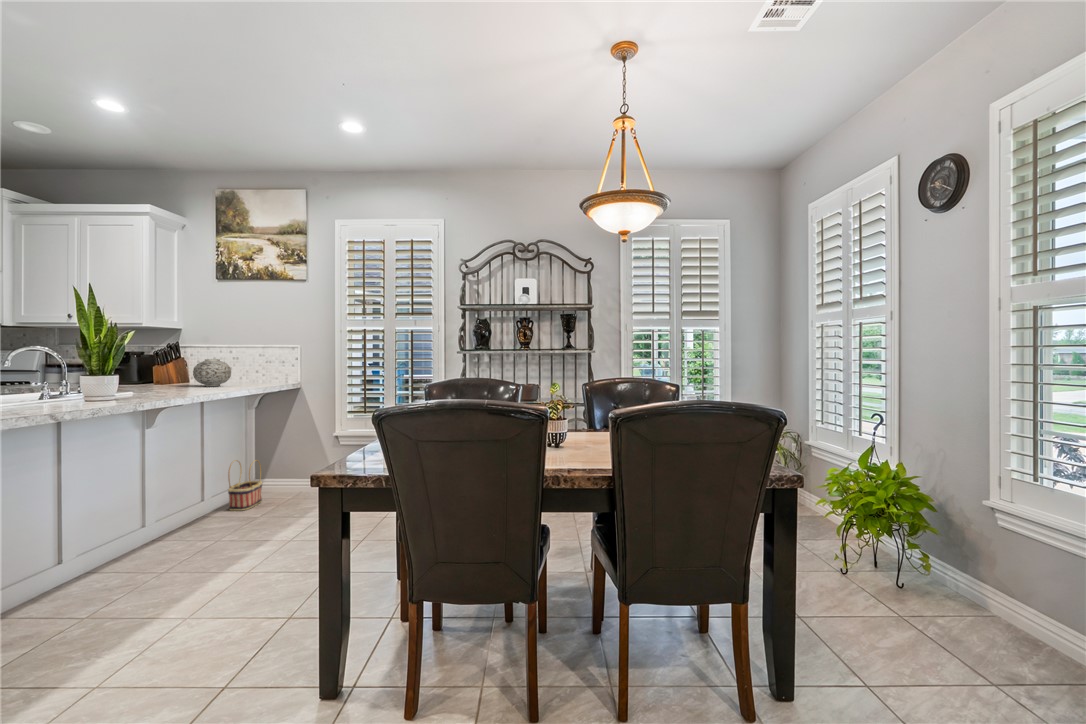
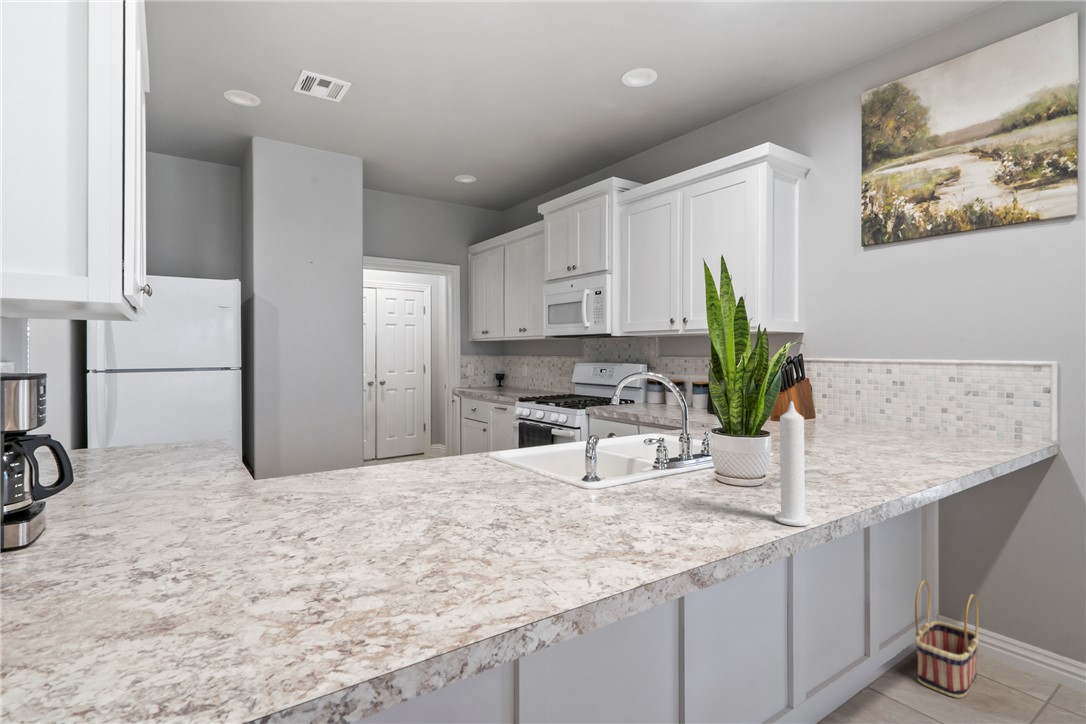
candle: none [100,352,119,403] -> present [774,401,812,526]
vase: present [193,359,231,387] -> none [845,386,916,438]

